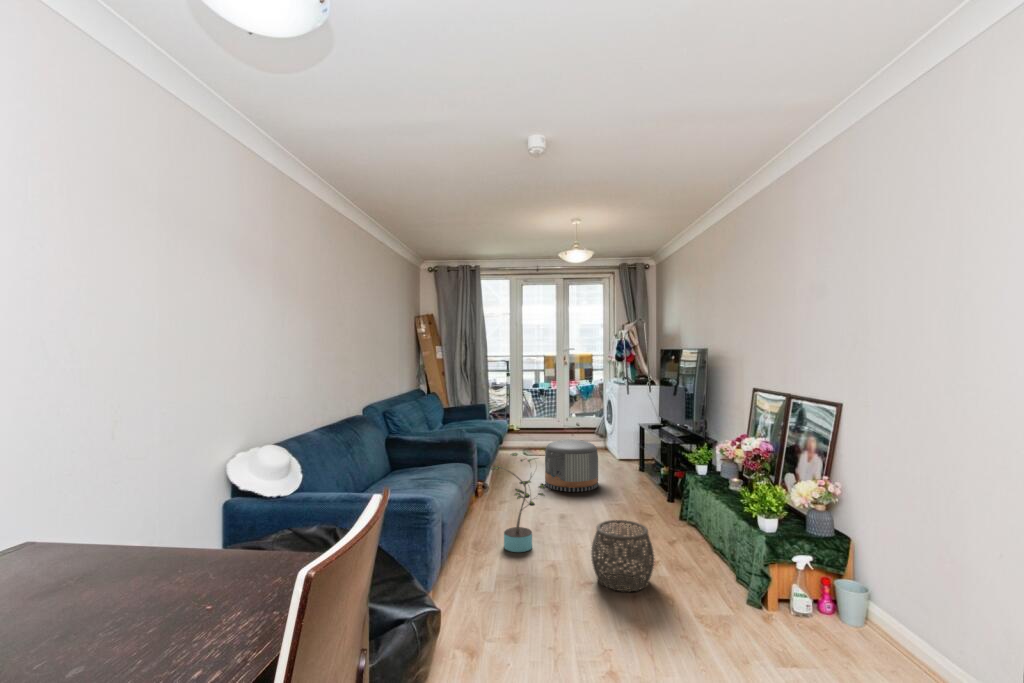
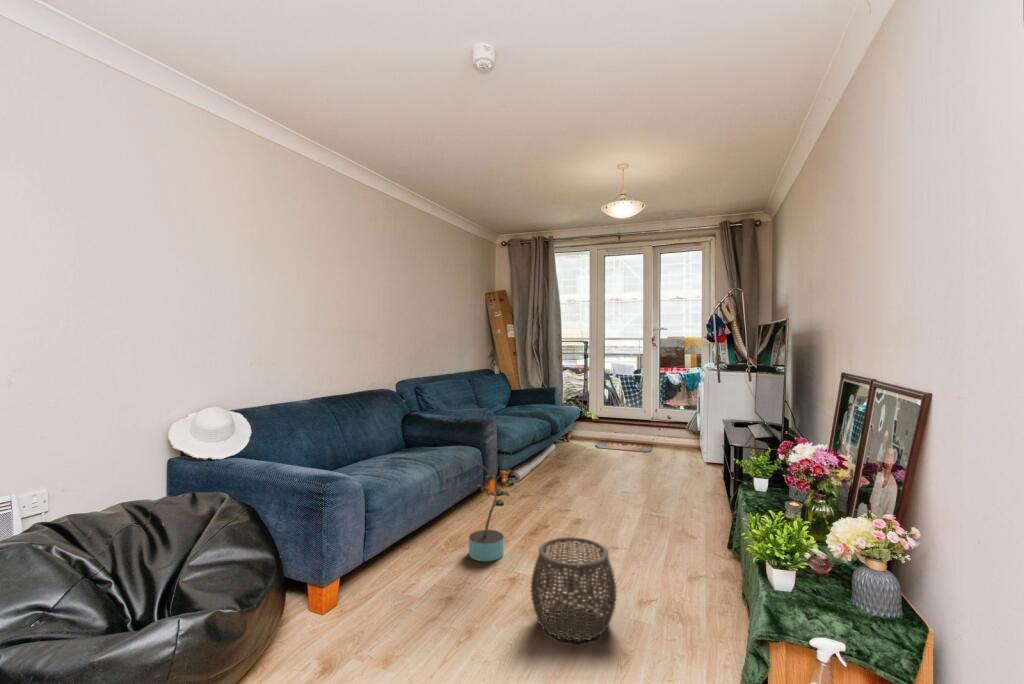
pouf: present [545,440,598,492] -> none [585,432,650,495]

